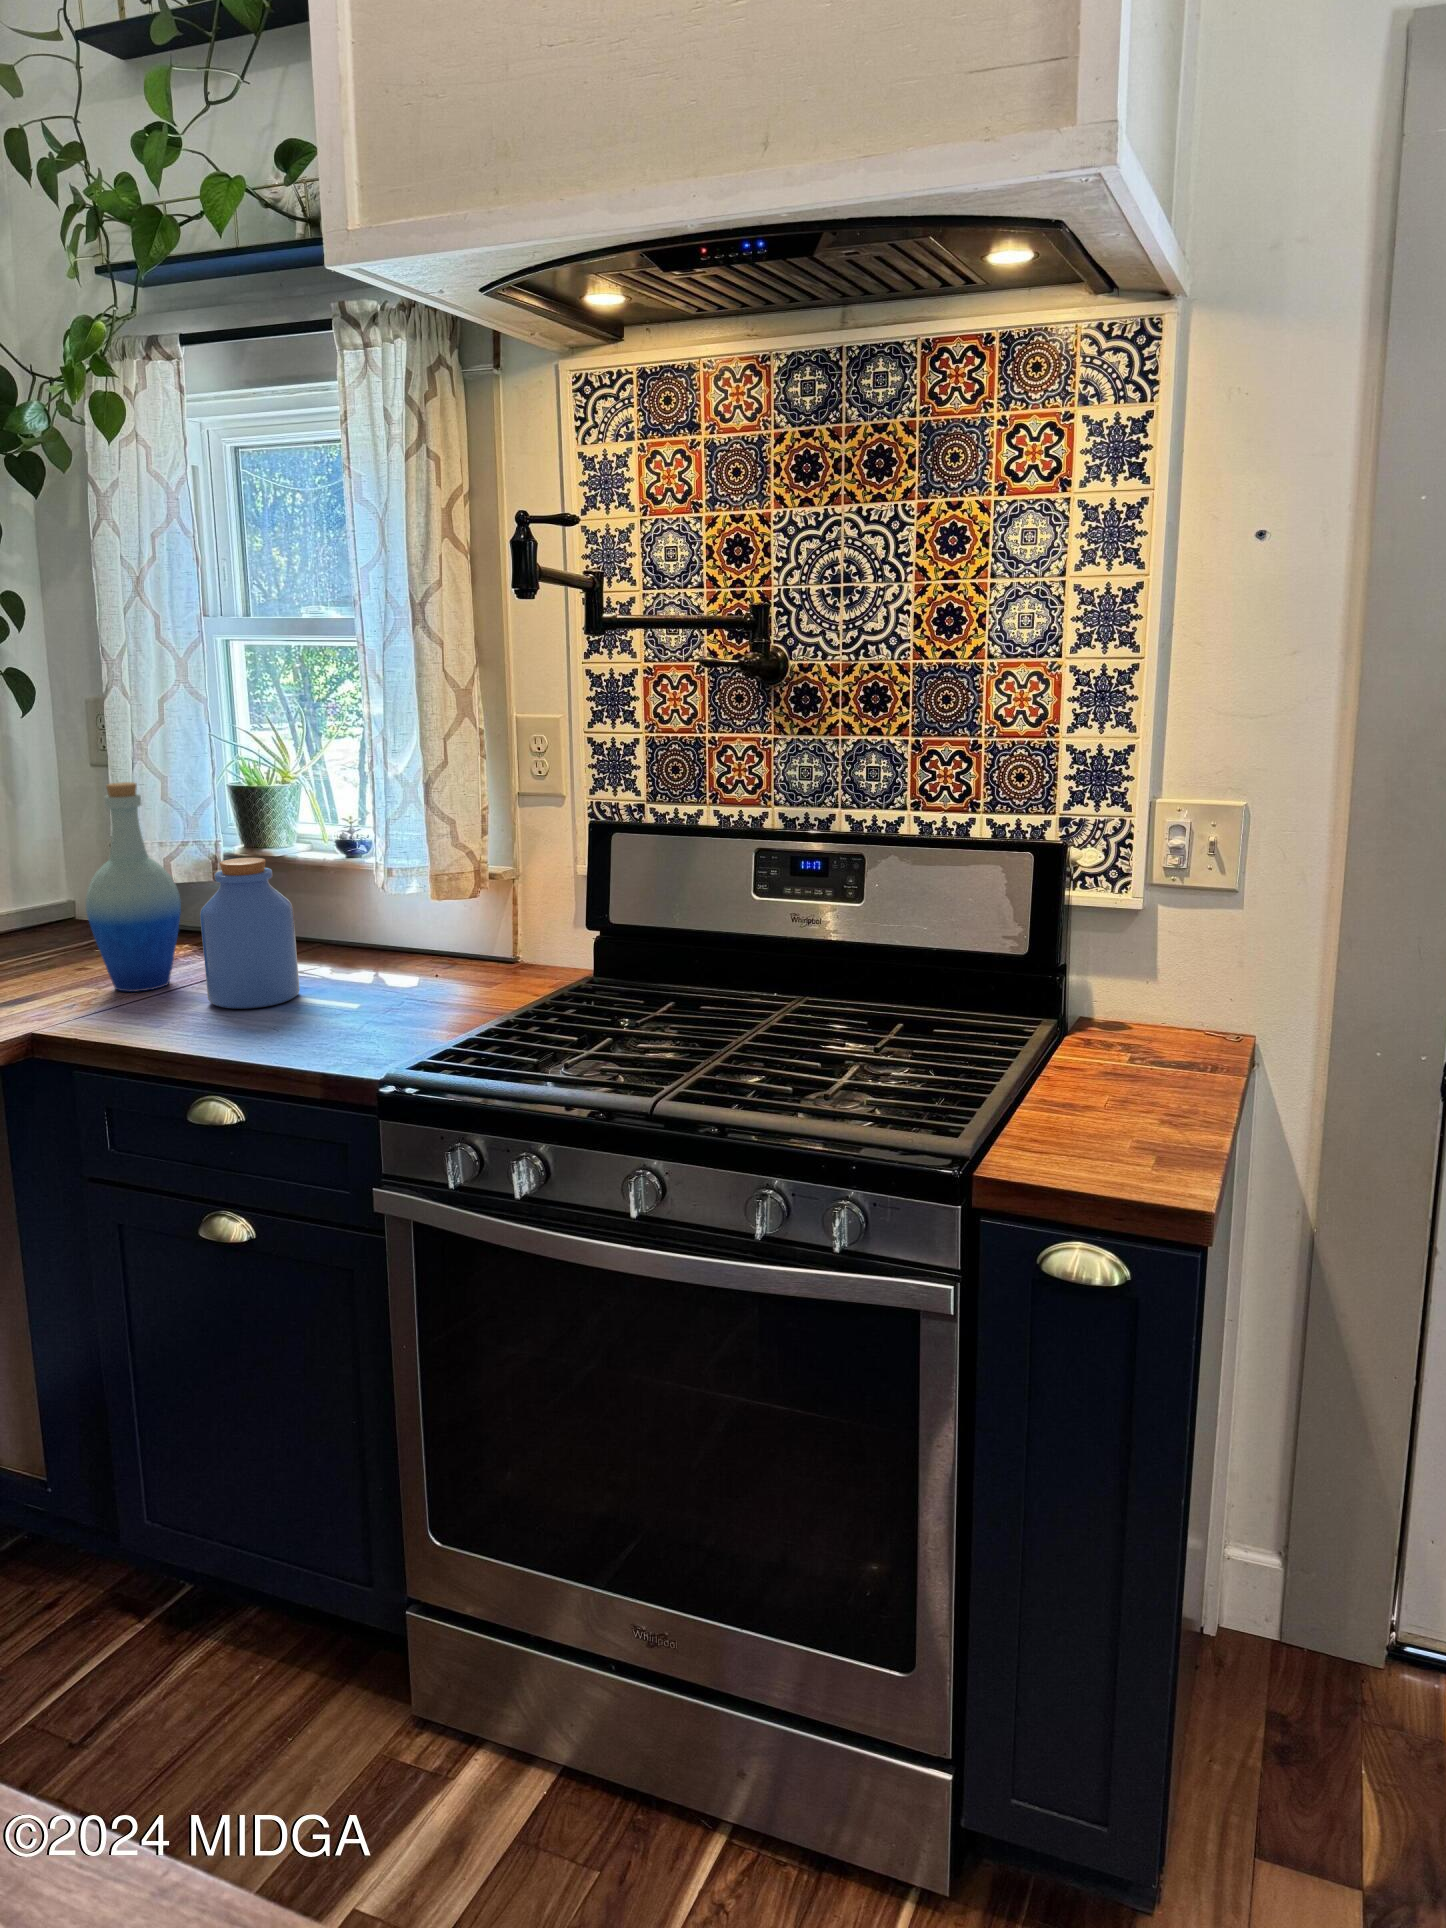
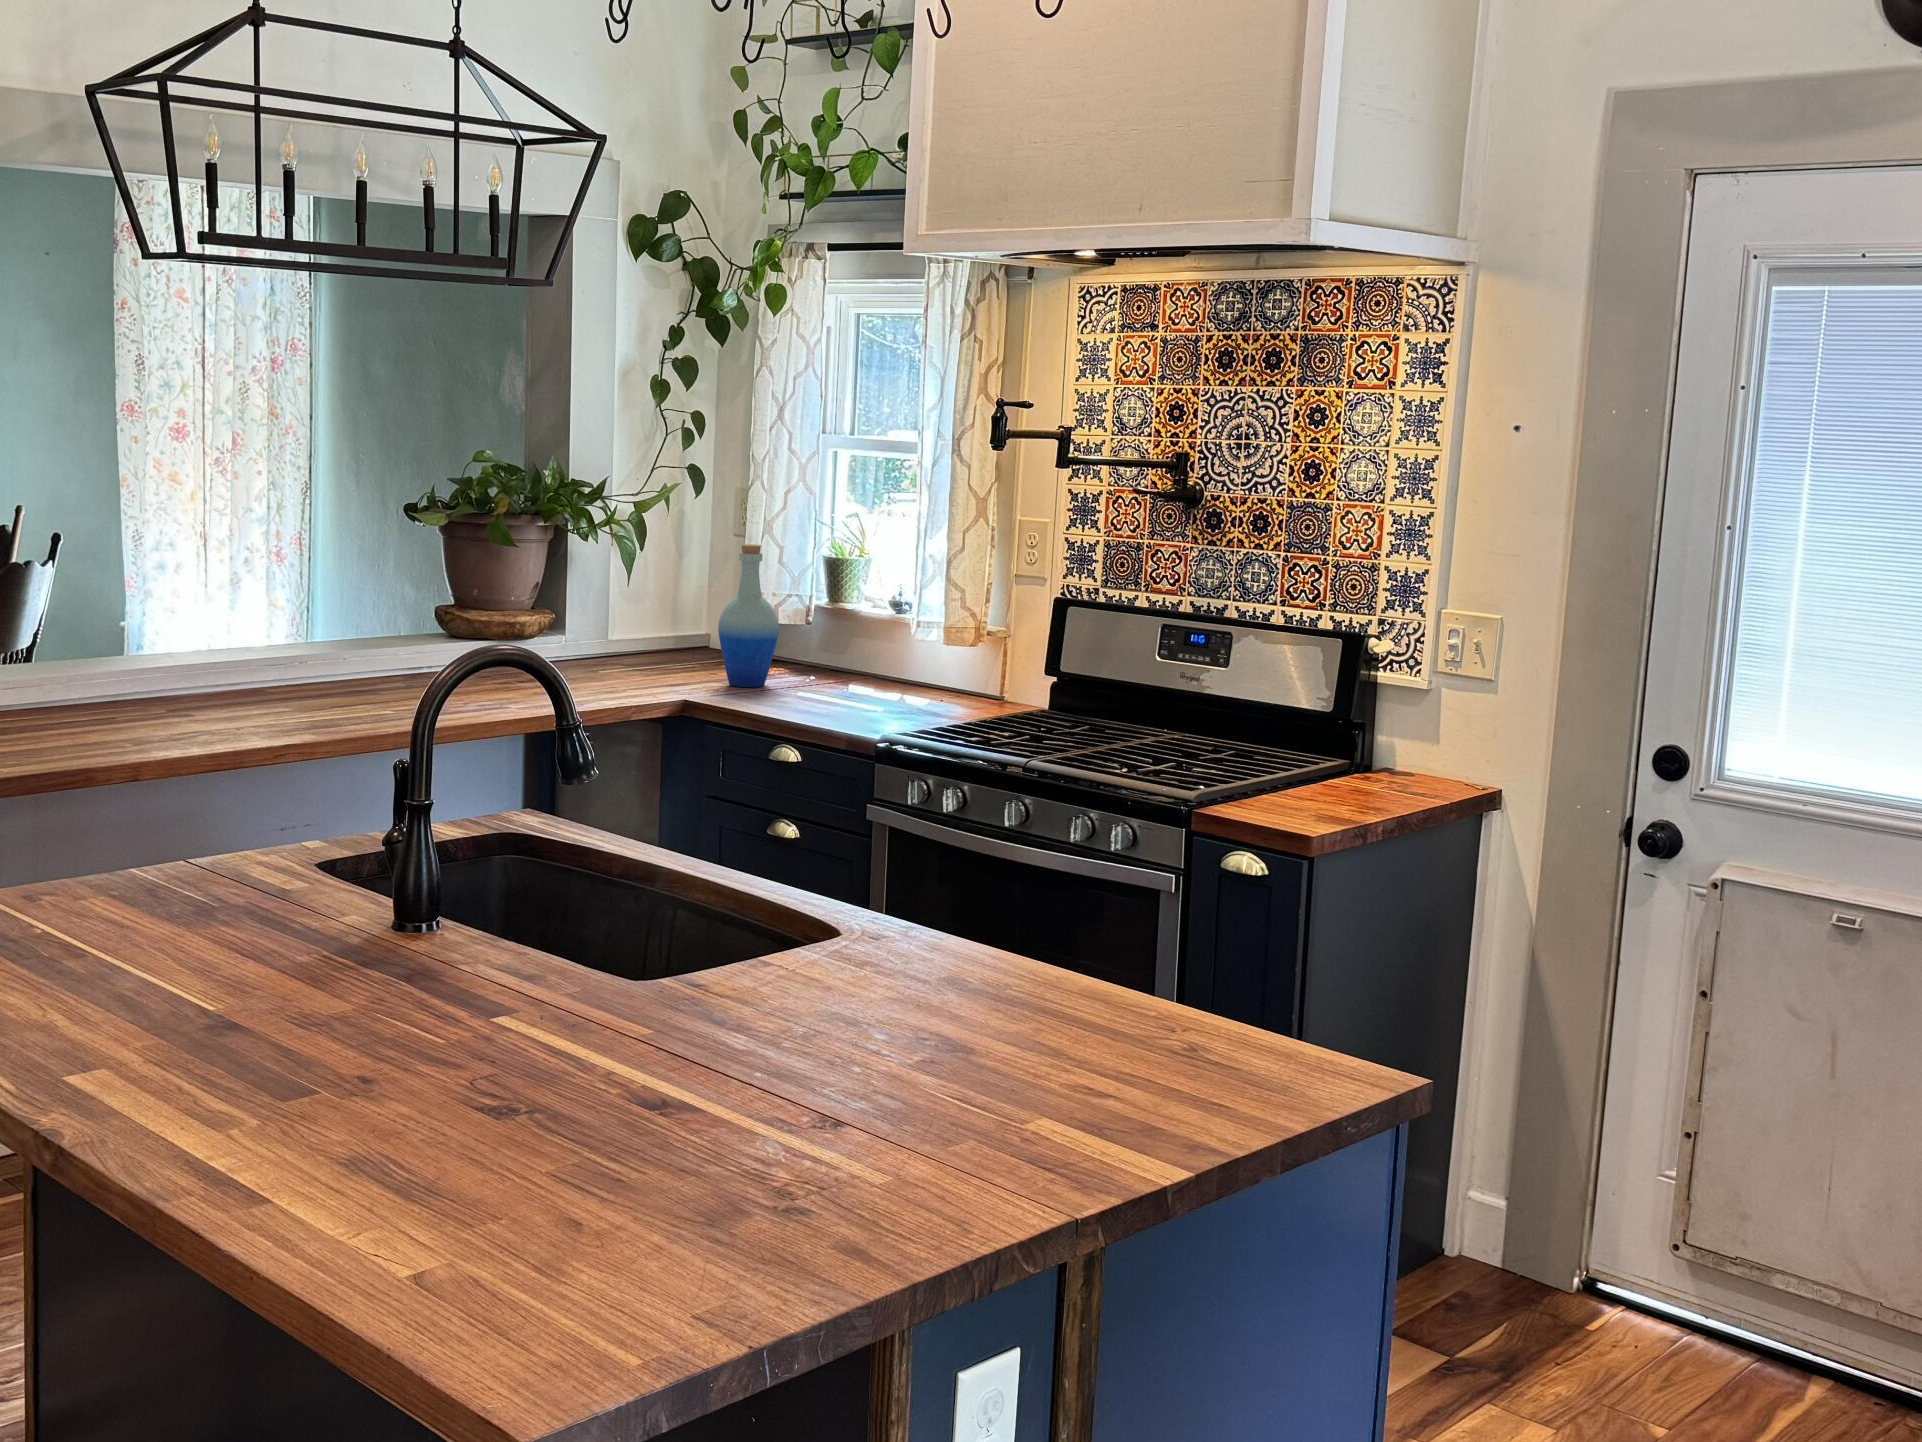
jar: present [200,858,300,1009] -> none [787,601,849,702]

